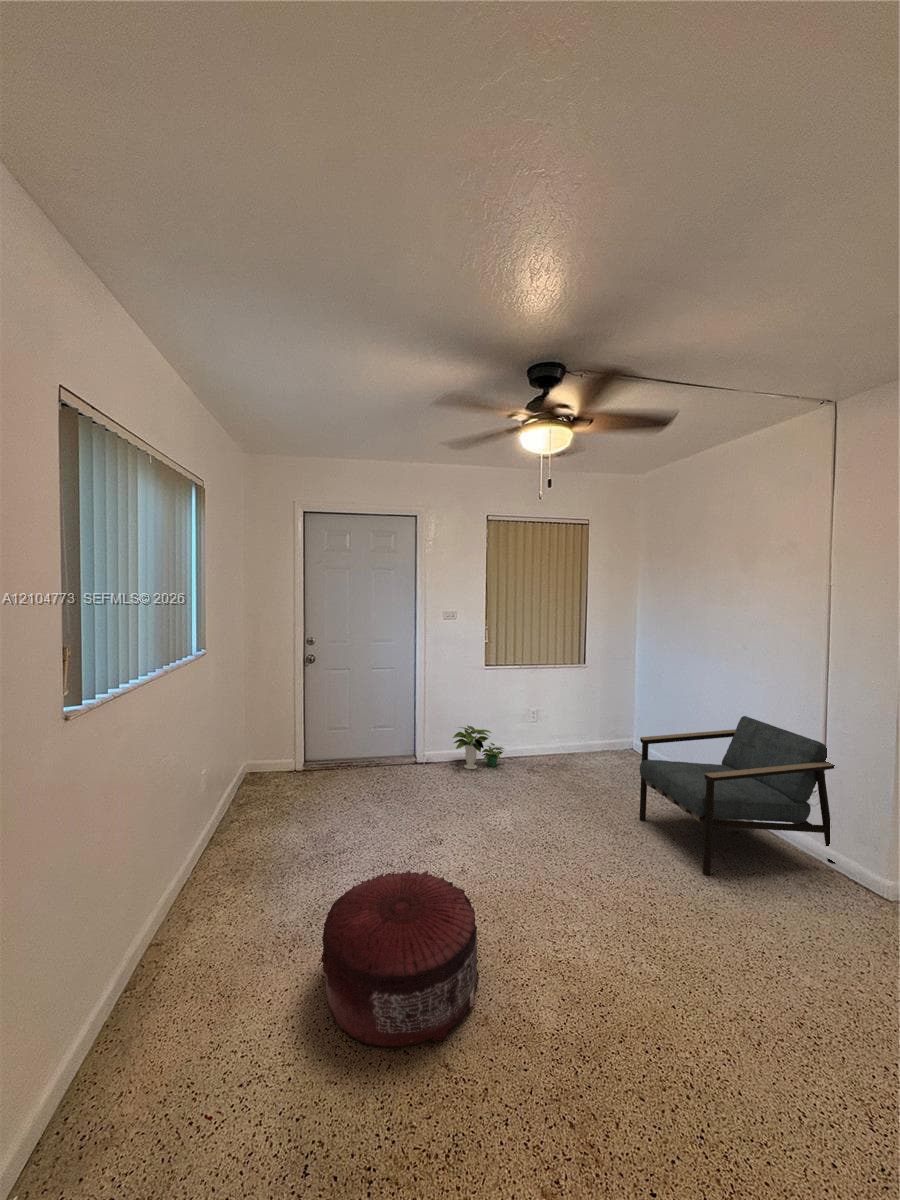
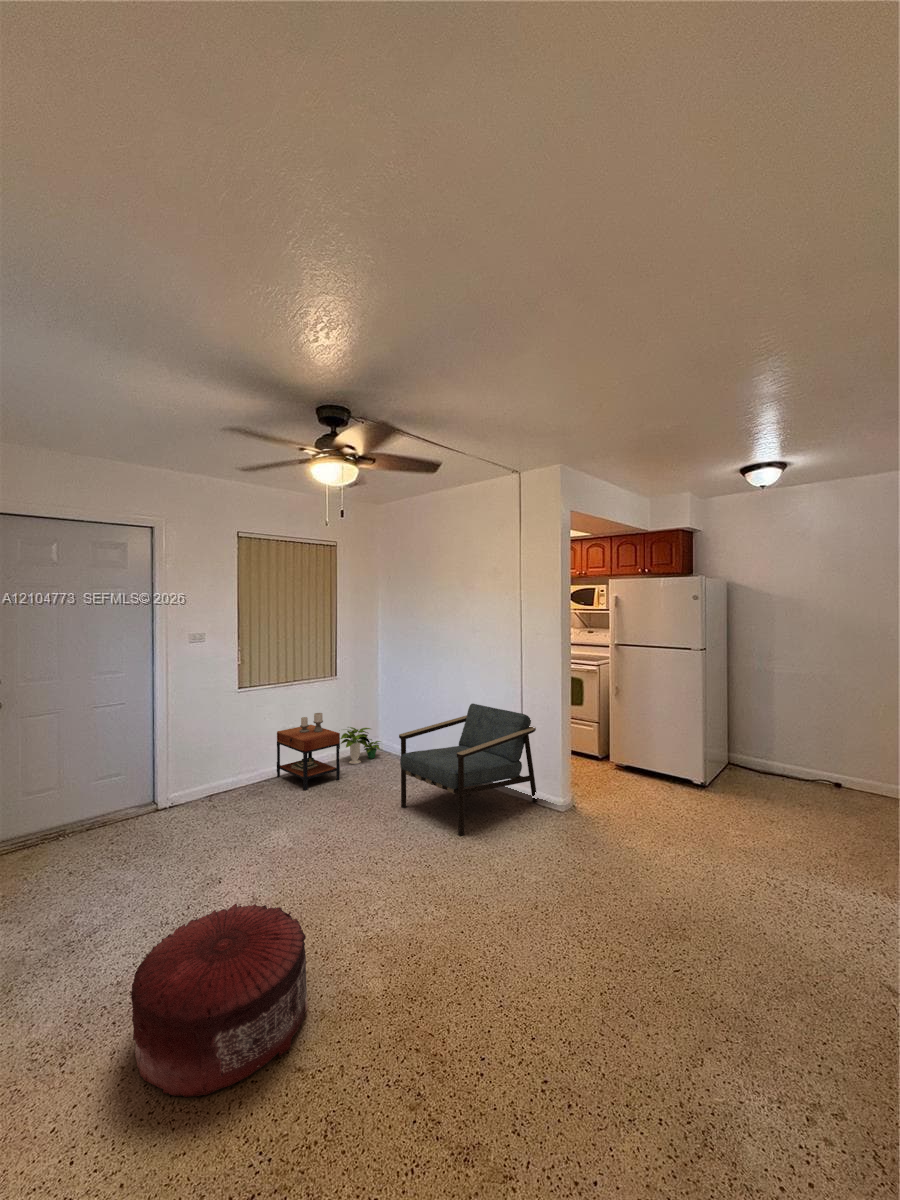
side table: none [520,699,582,775] -> present [277,713,340,790]
potted plant: present [453,725,504,769] -> present [341,727,381,764]

